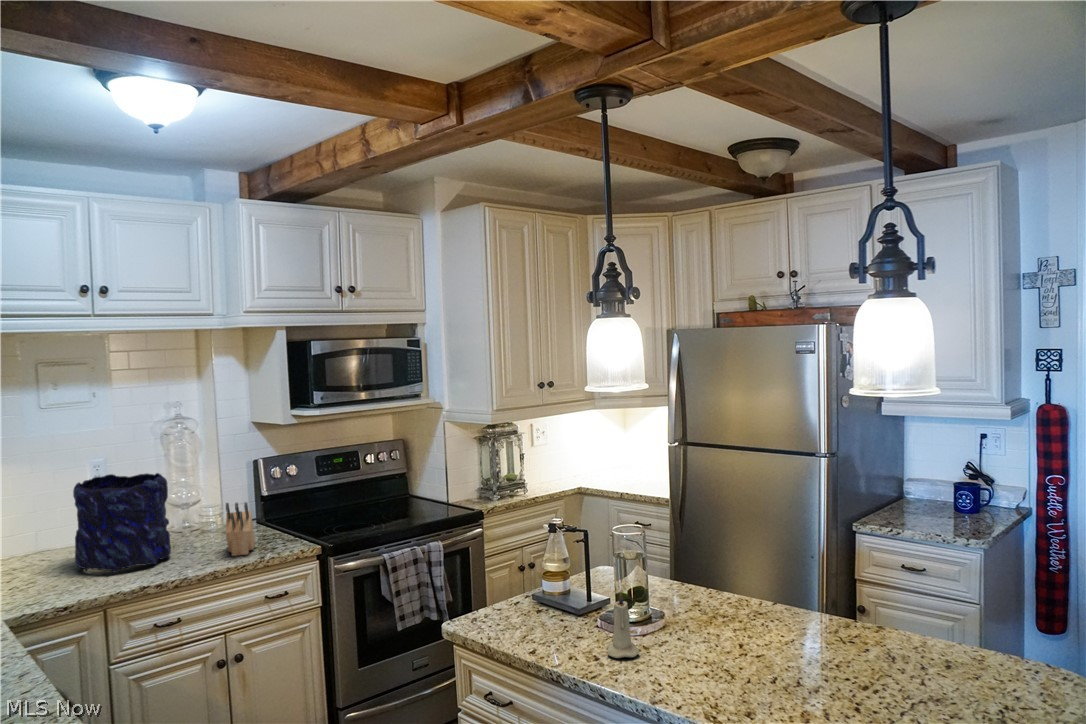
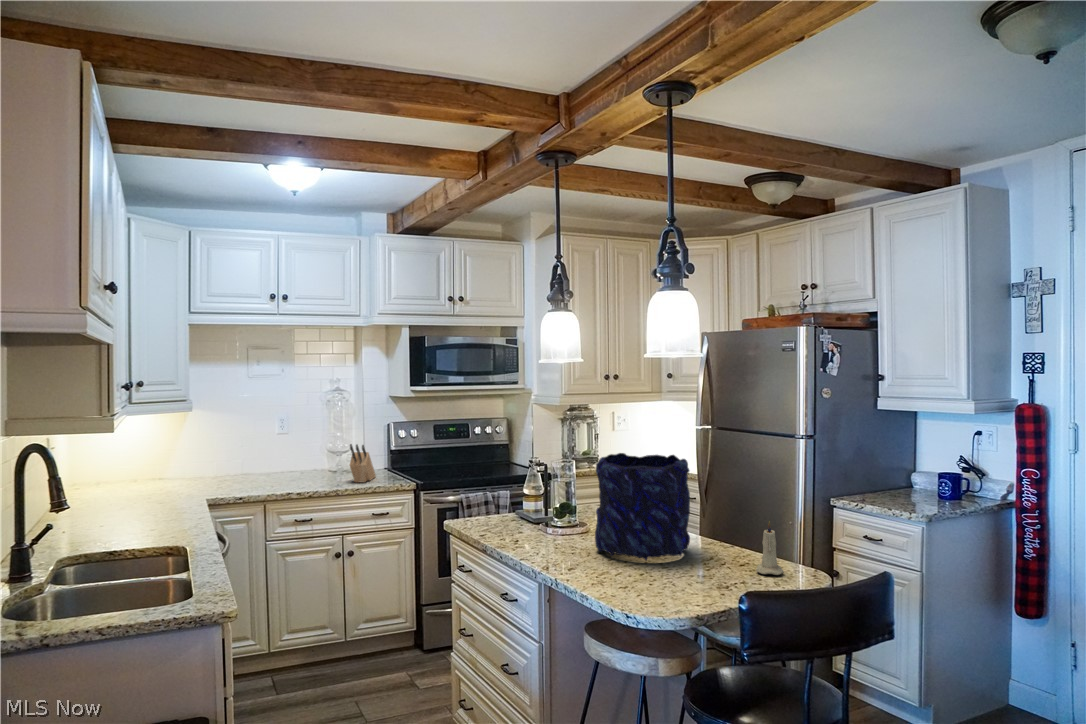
vase: present [73,473,171,572] -> present [595,453,690,560]
candle: present [607,591,639,658] -> present [756,521,784,575]

